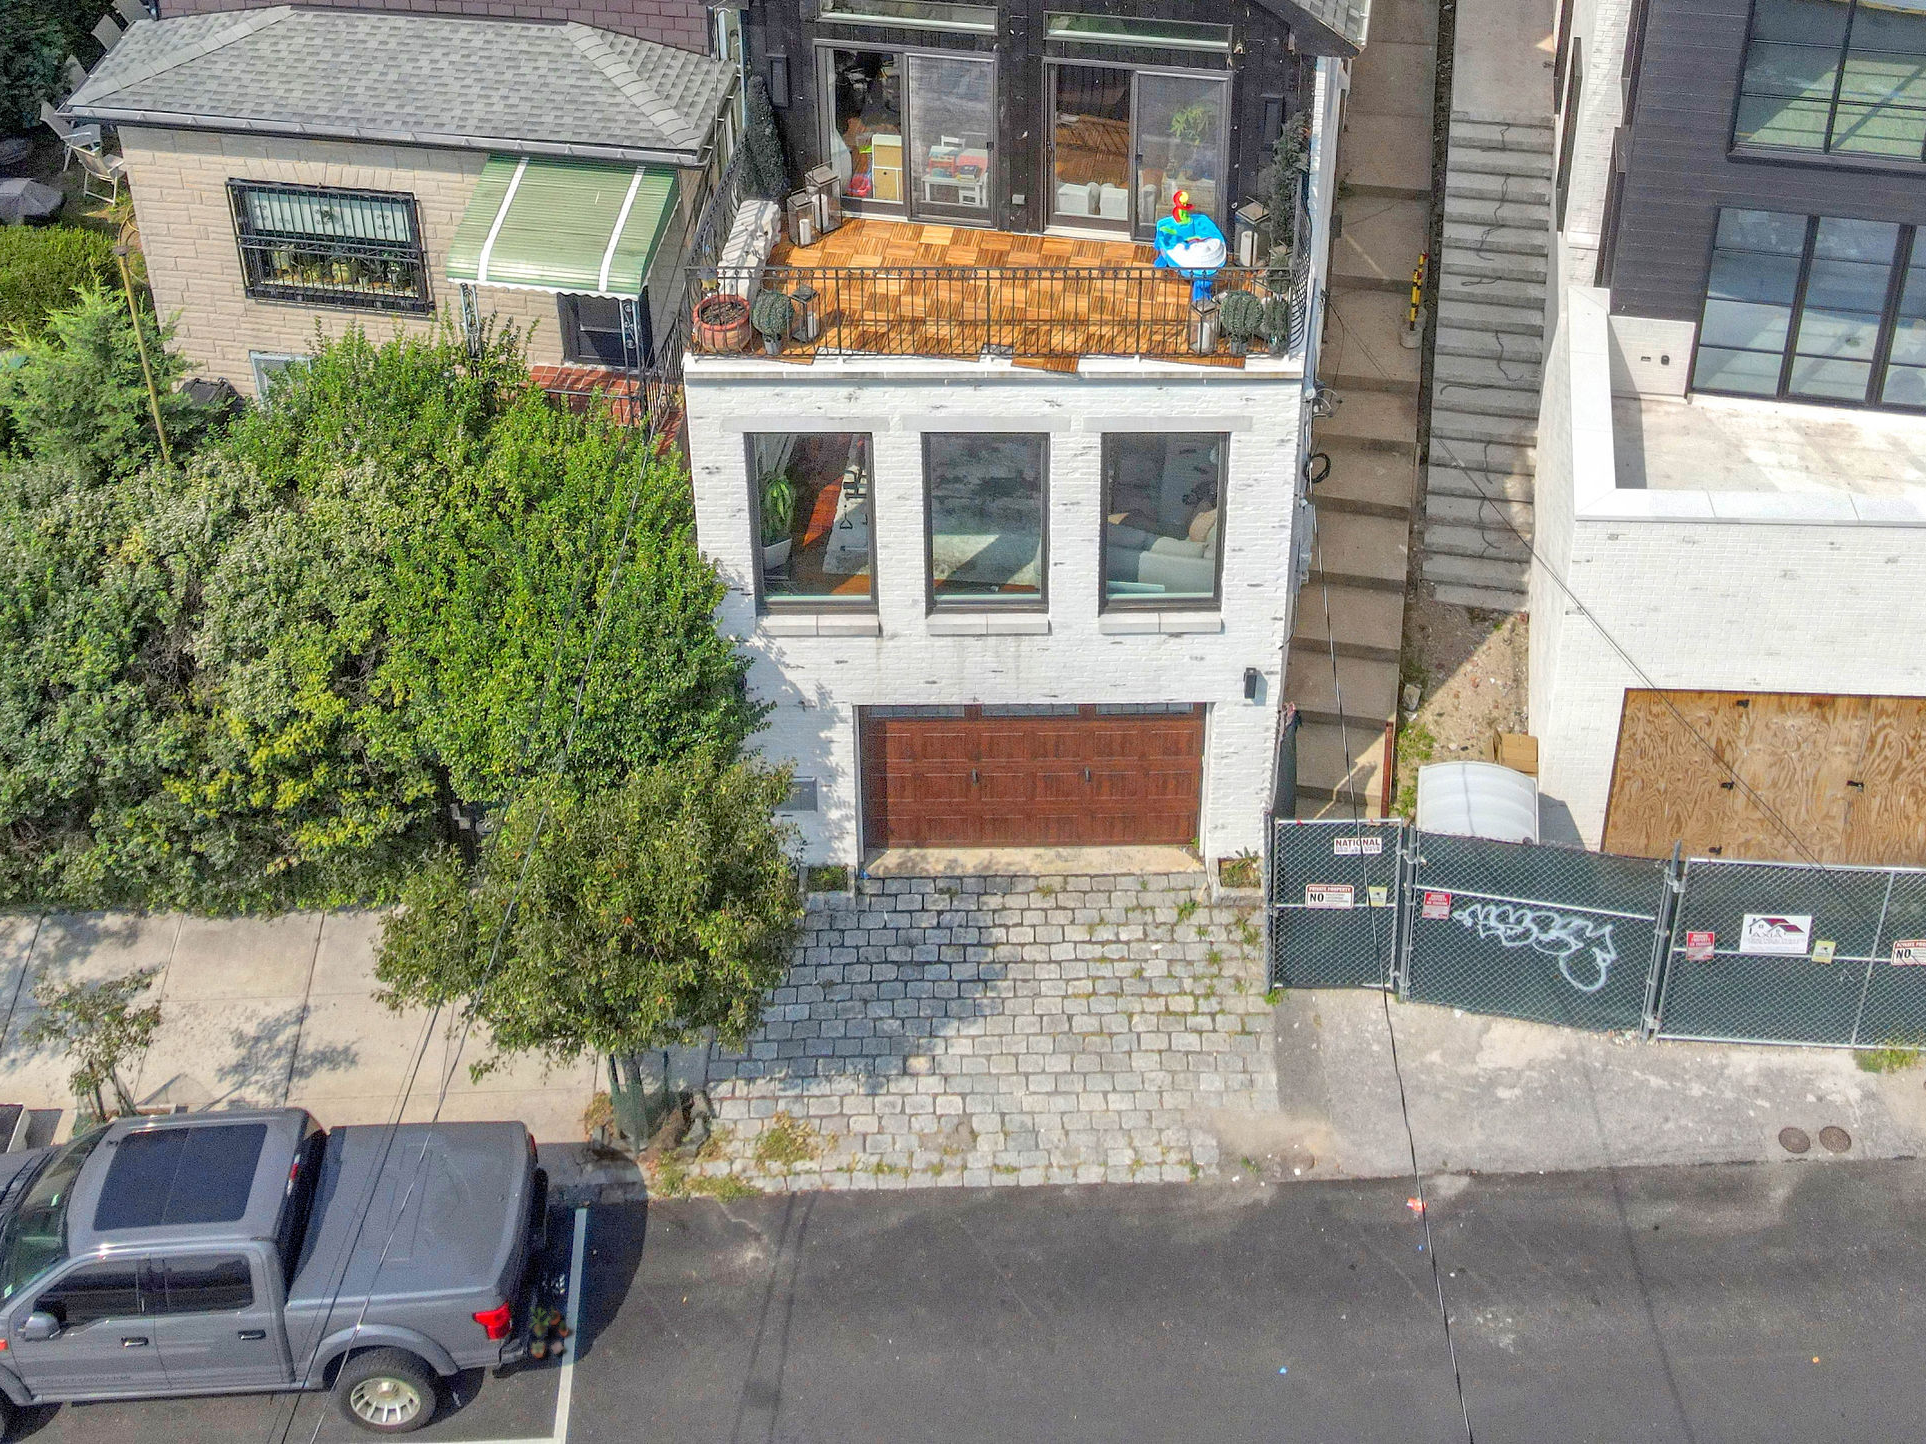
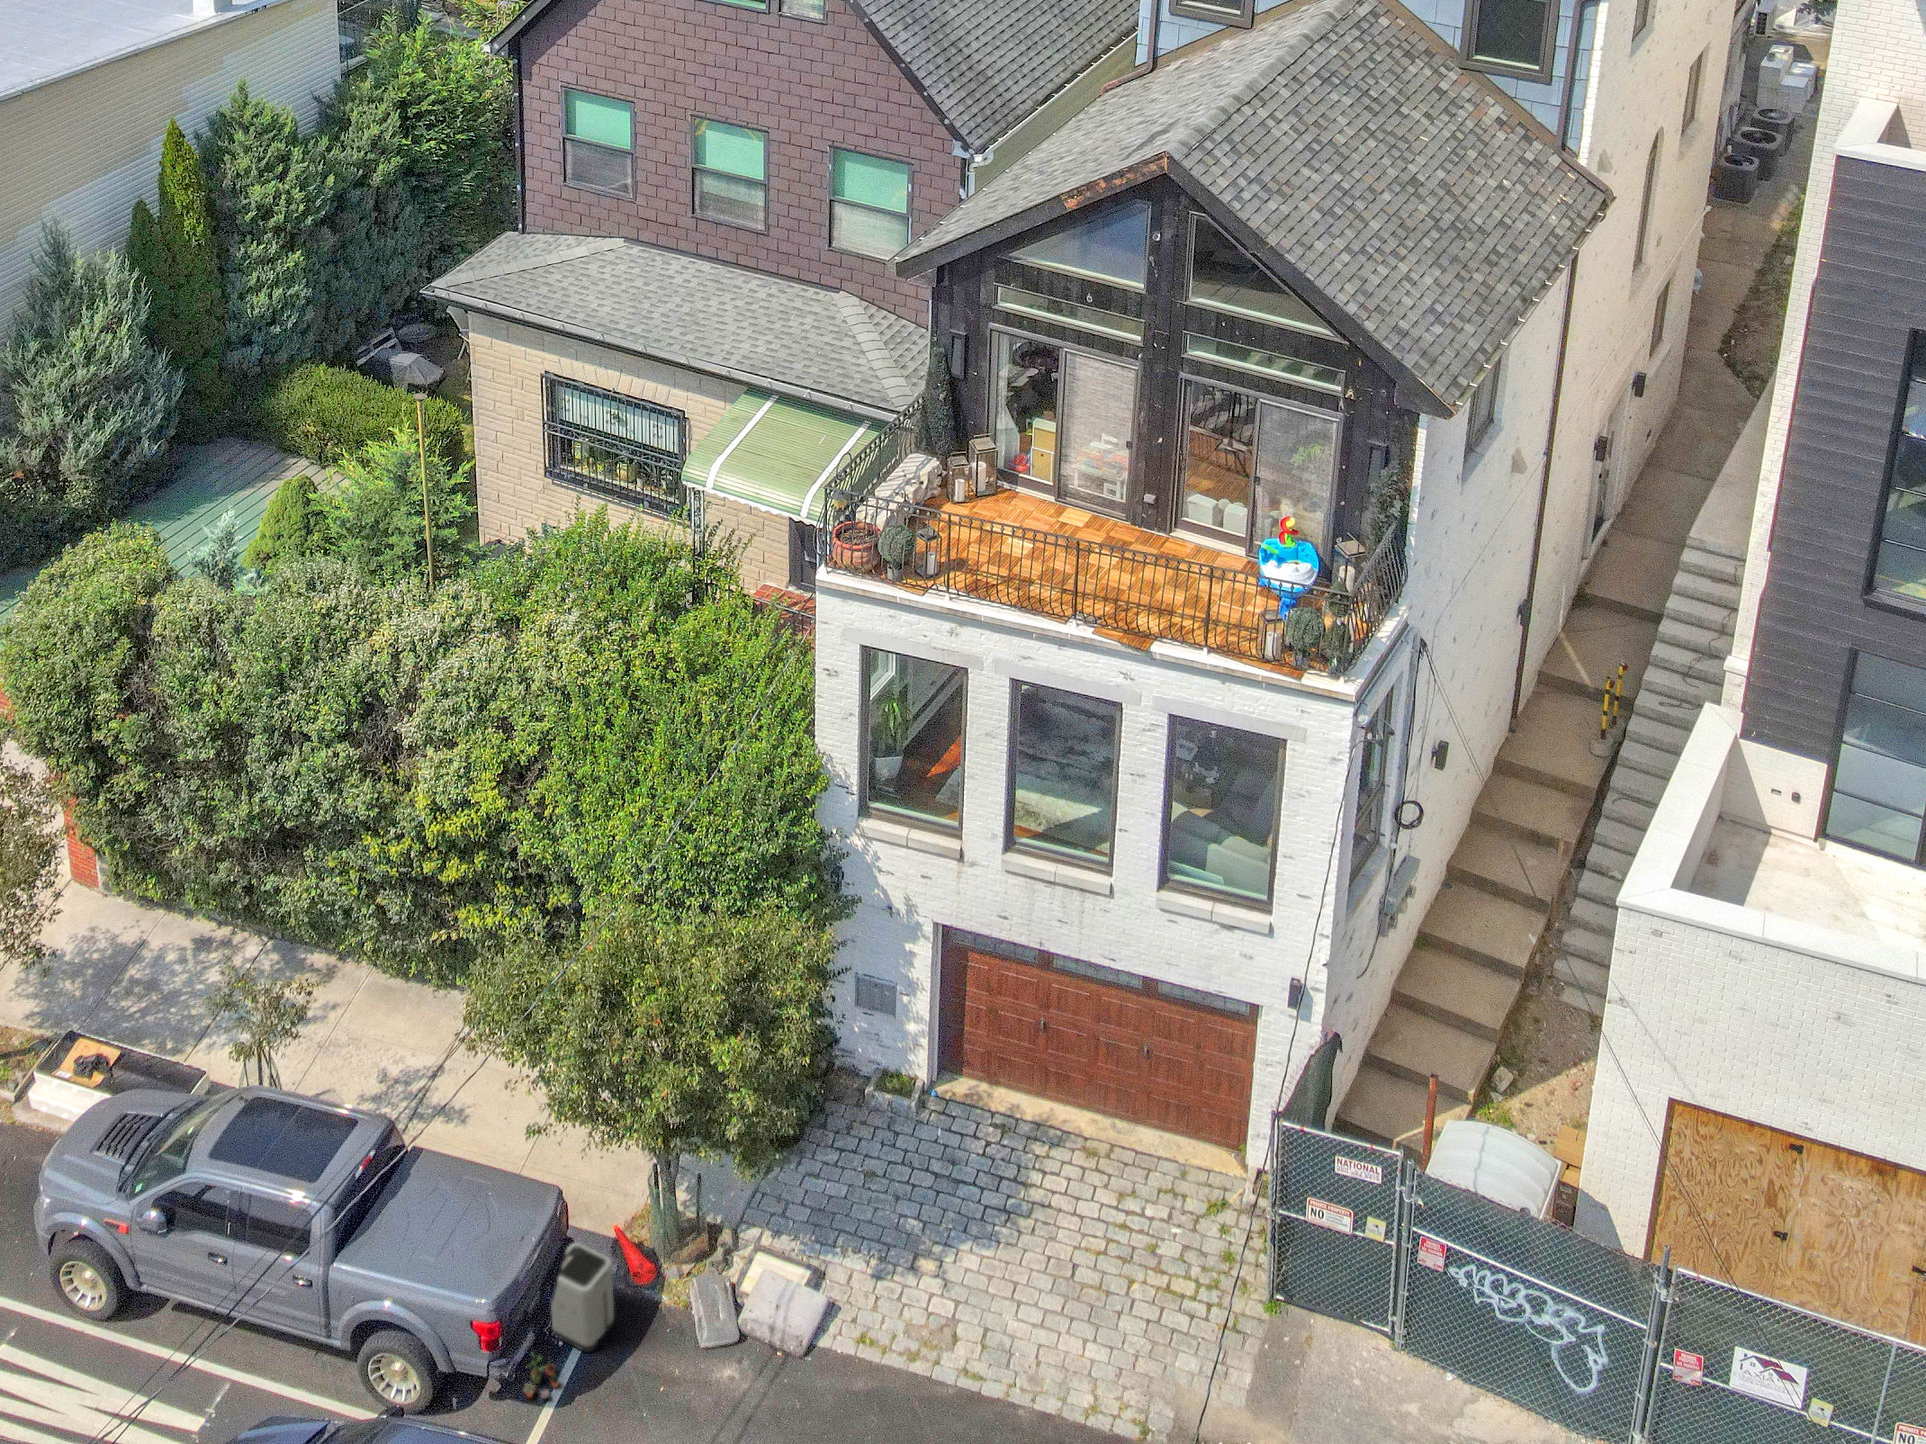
trash can: none [530,1171,608,1284] -> present [551,1243,614,1352]

